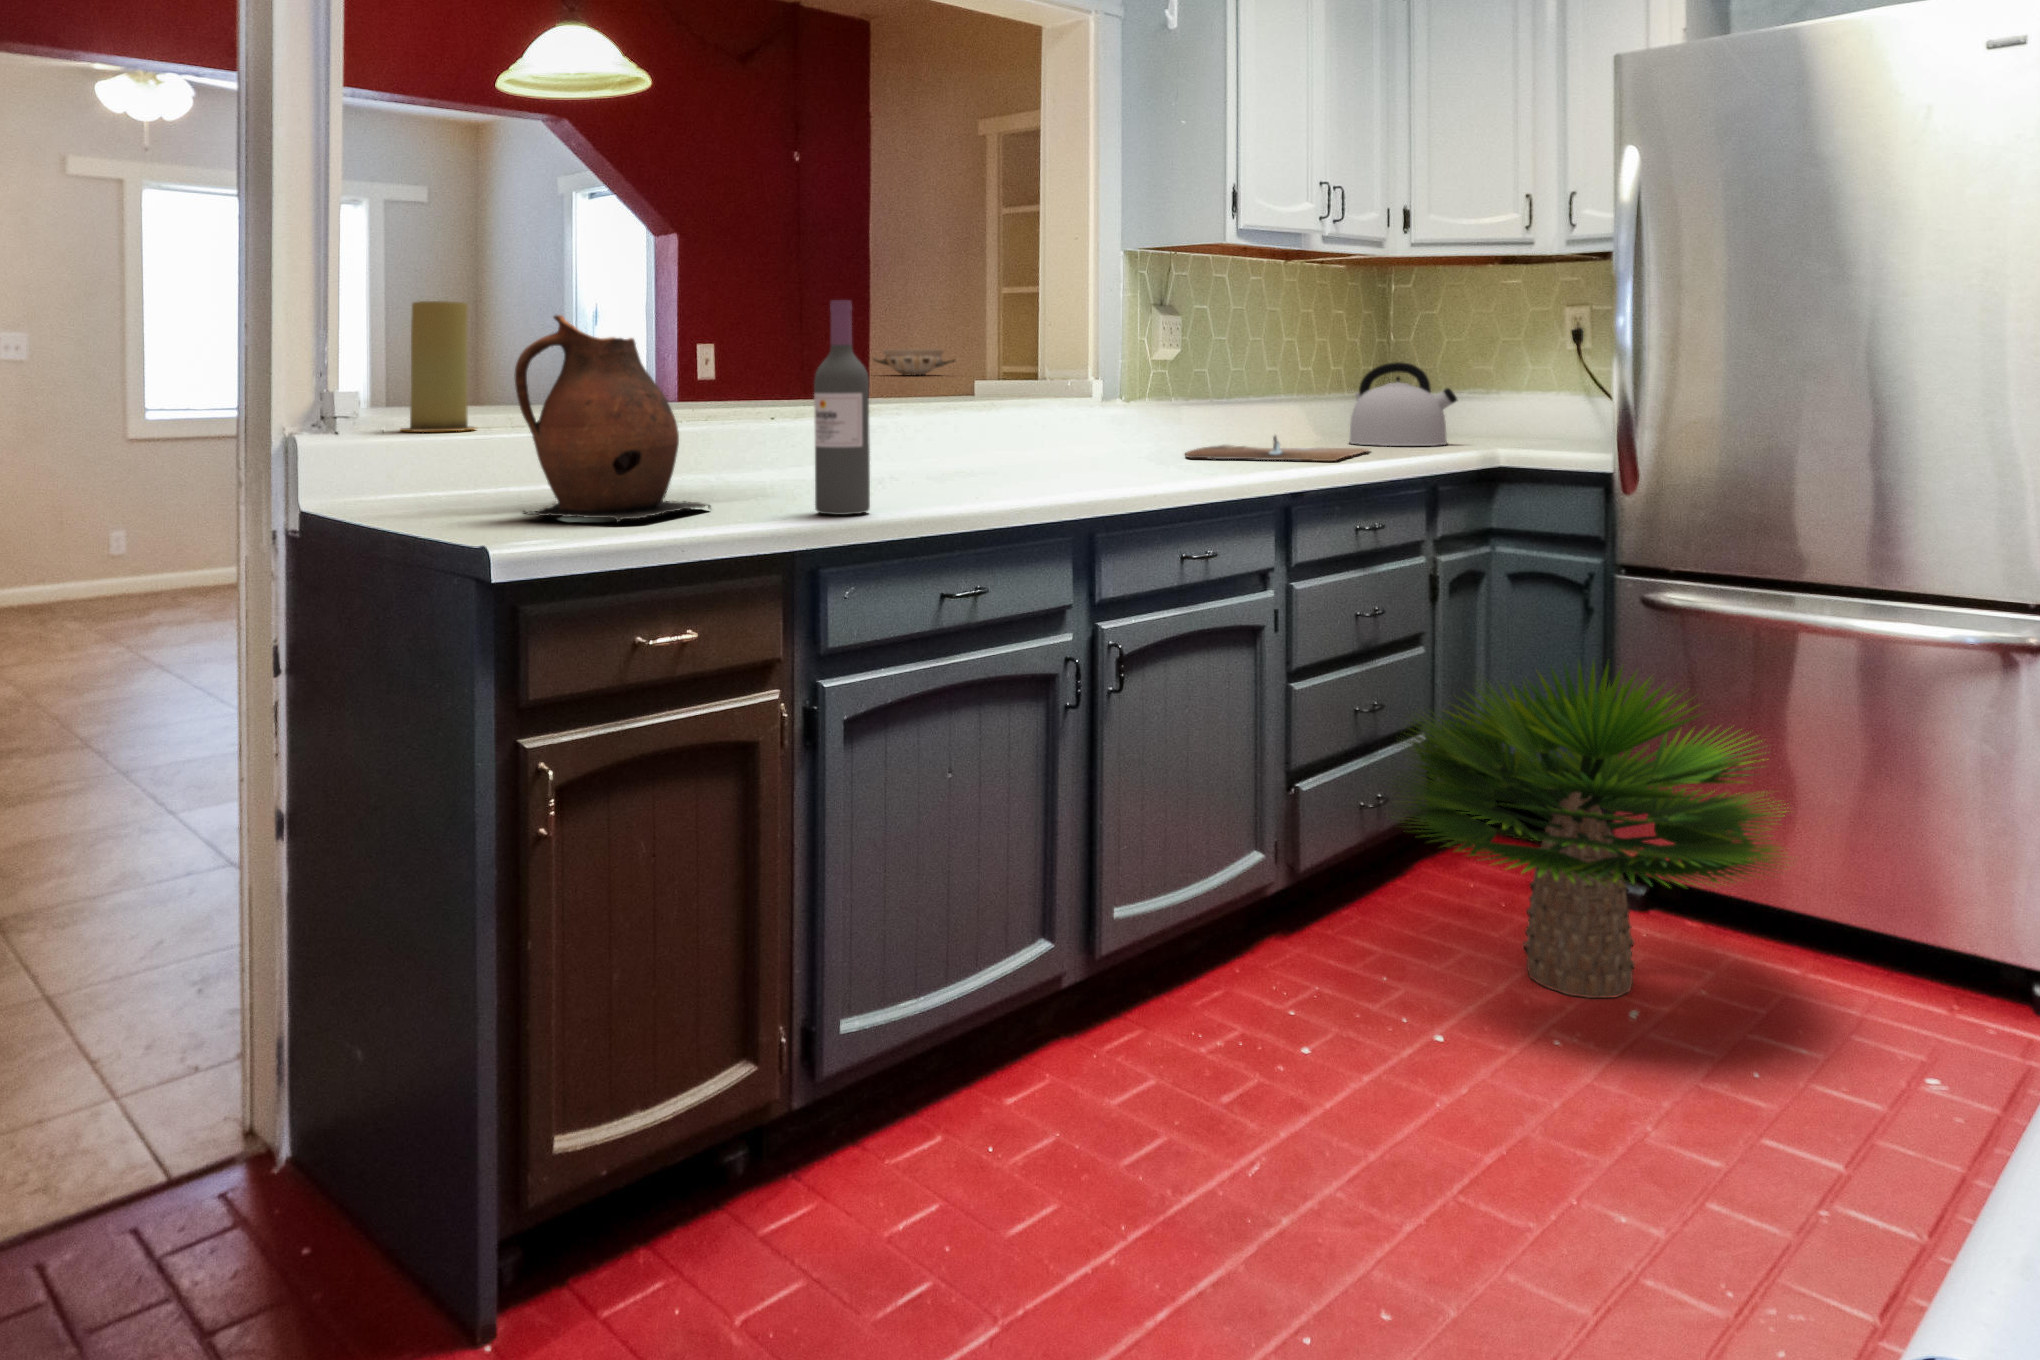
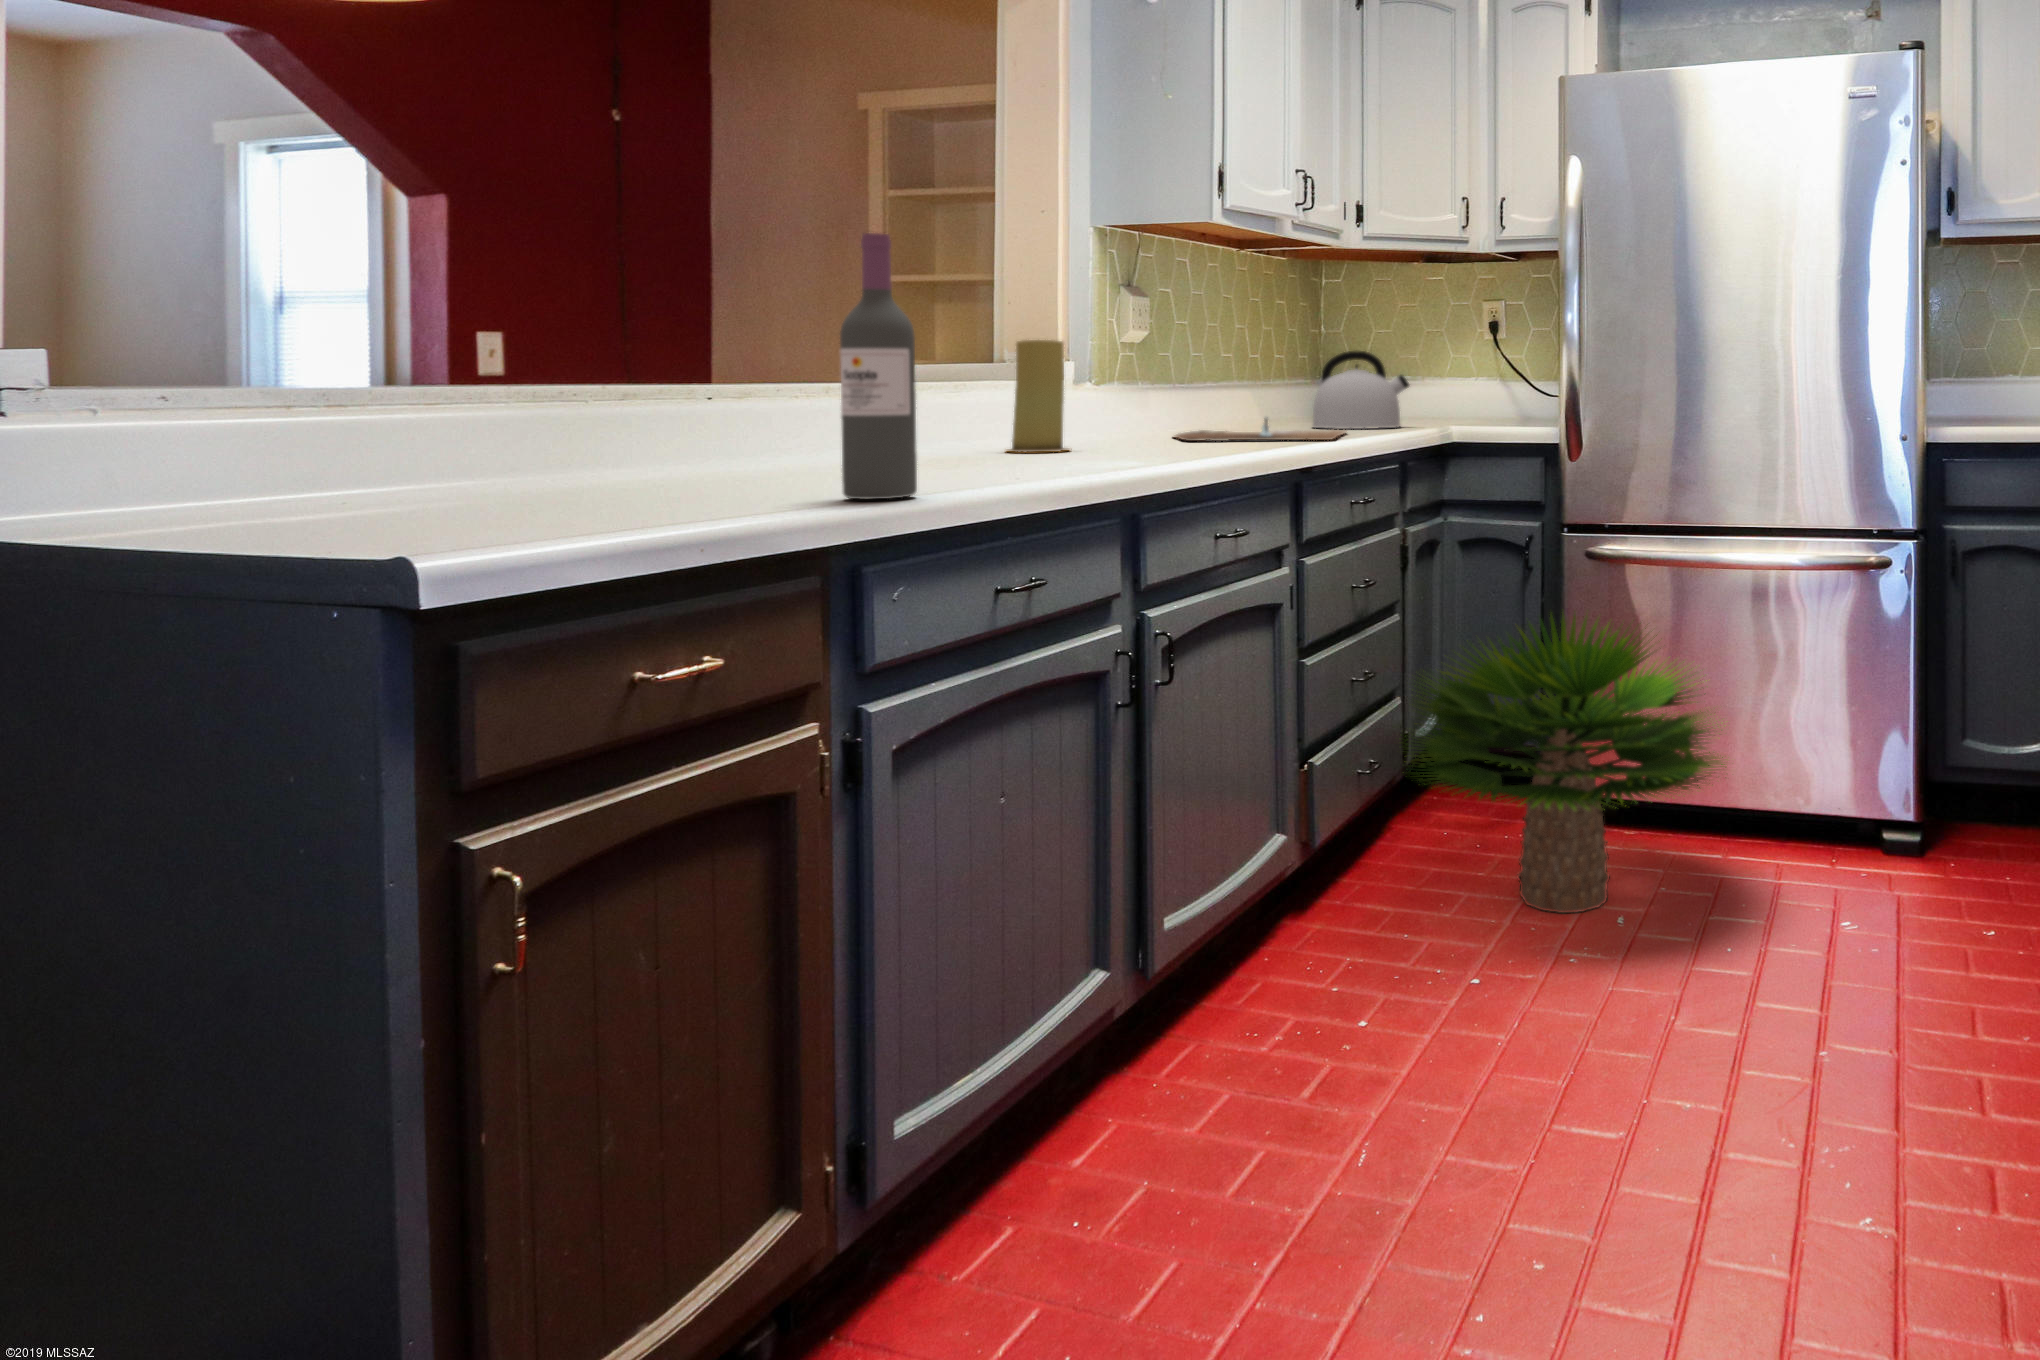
candle: present [401,301,476,432] -> present [1006,340,1070,452]
ceramic pitcher: present [515,315,711,522] -> none [359,231,685,521]
ceramic bowl: present [873,349,955,375] -> none [735,342,841,372]

